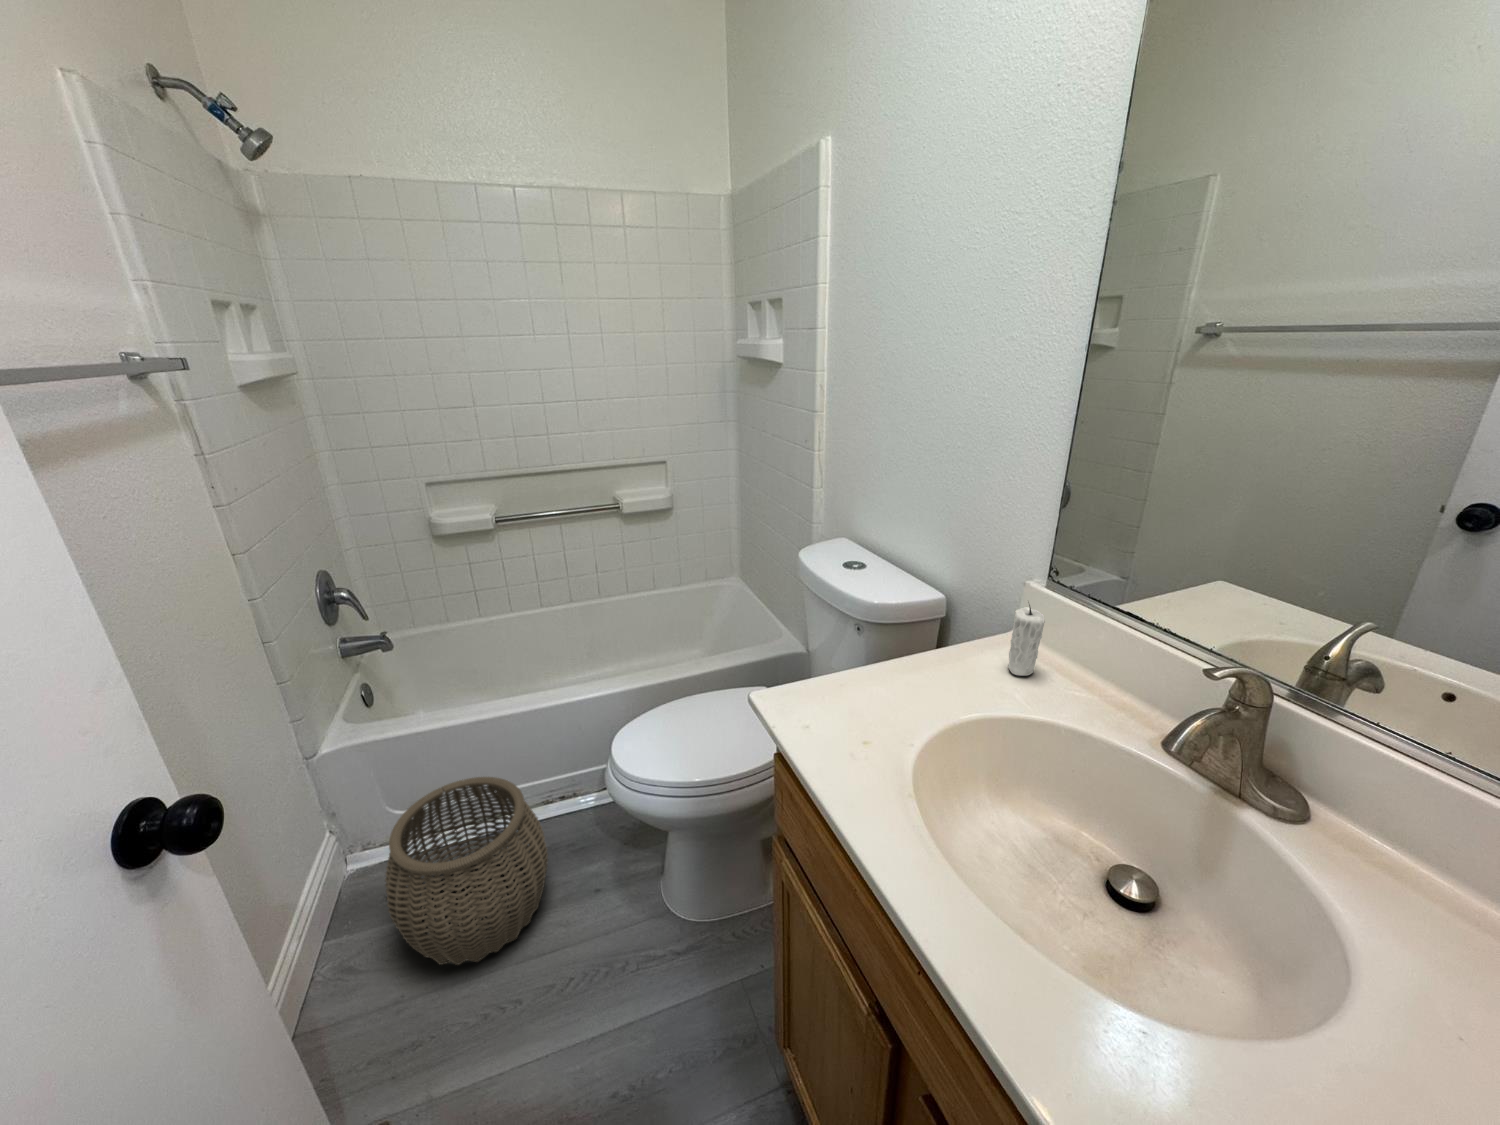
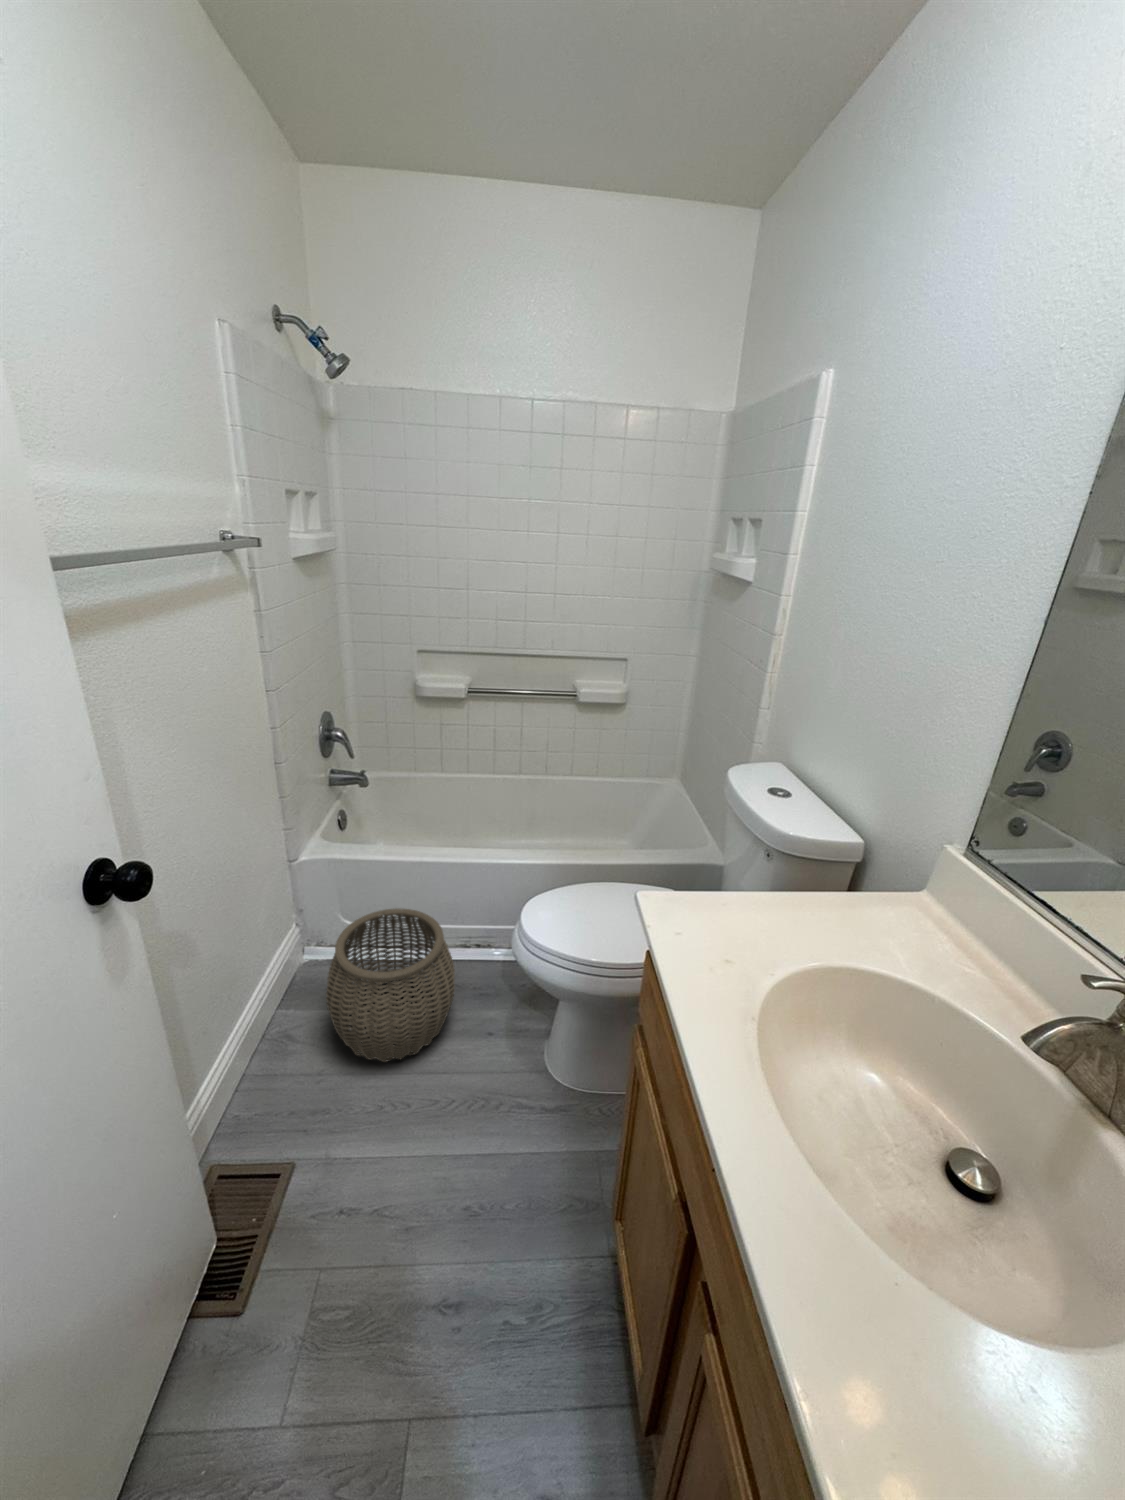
candle: present [1008,604,1045,676] -> none [900,864,945,939]

